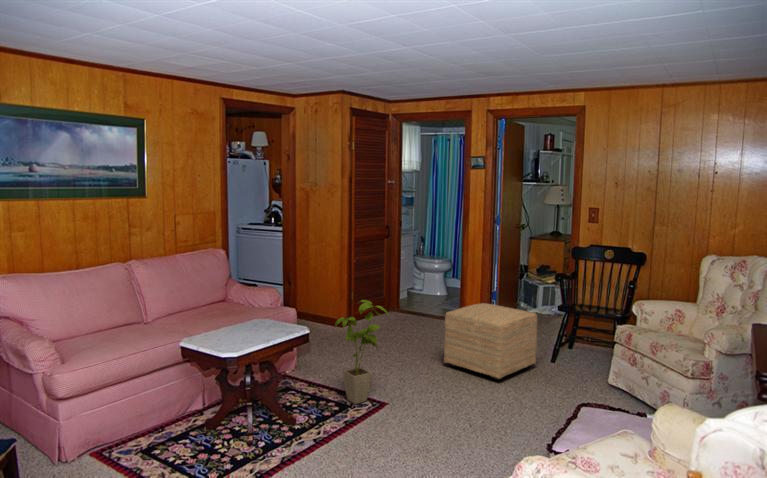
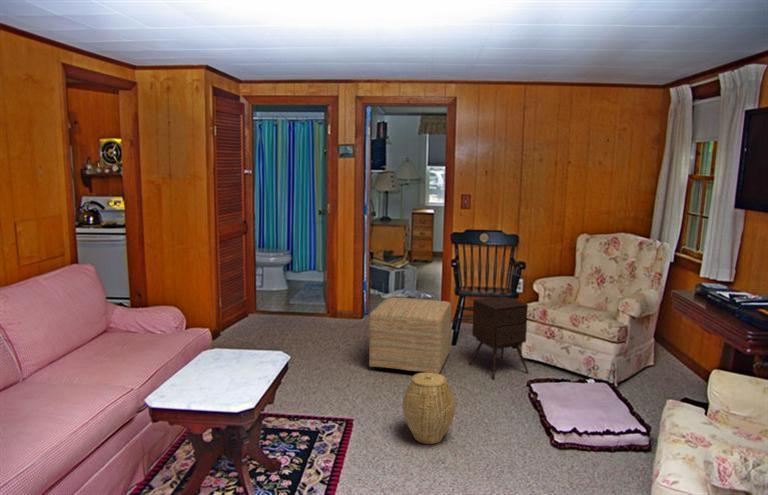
house plant: present [335,300,389,404] -> none [299,315,363,440]
side table: none [545,313,600,397] -> present [469,296,528,379]
woven basket: none [415,362,462,426] -> present [403,372,455,444]

